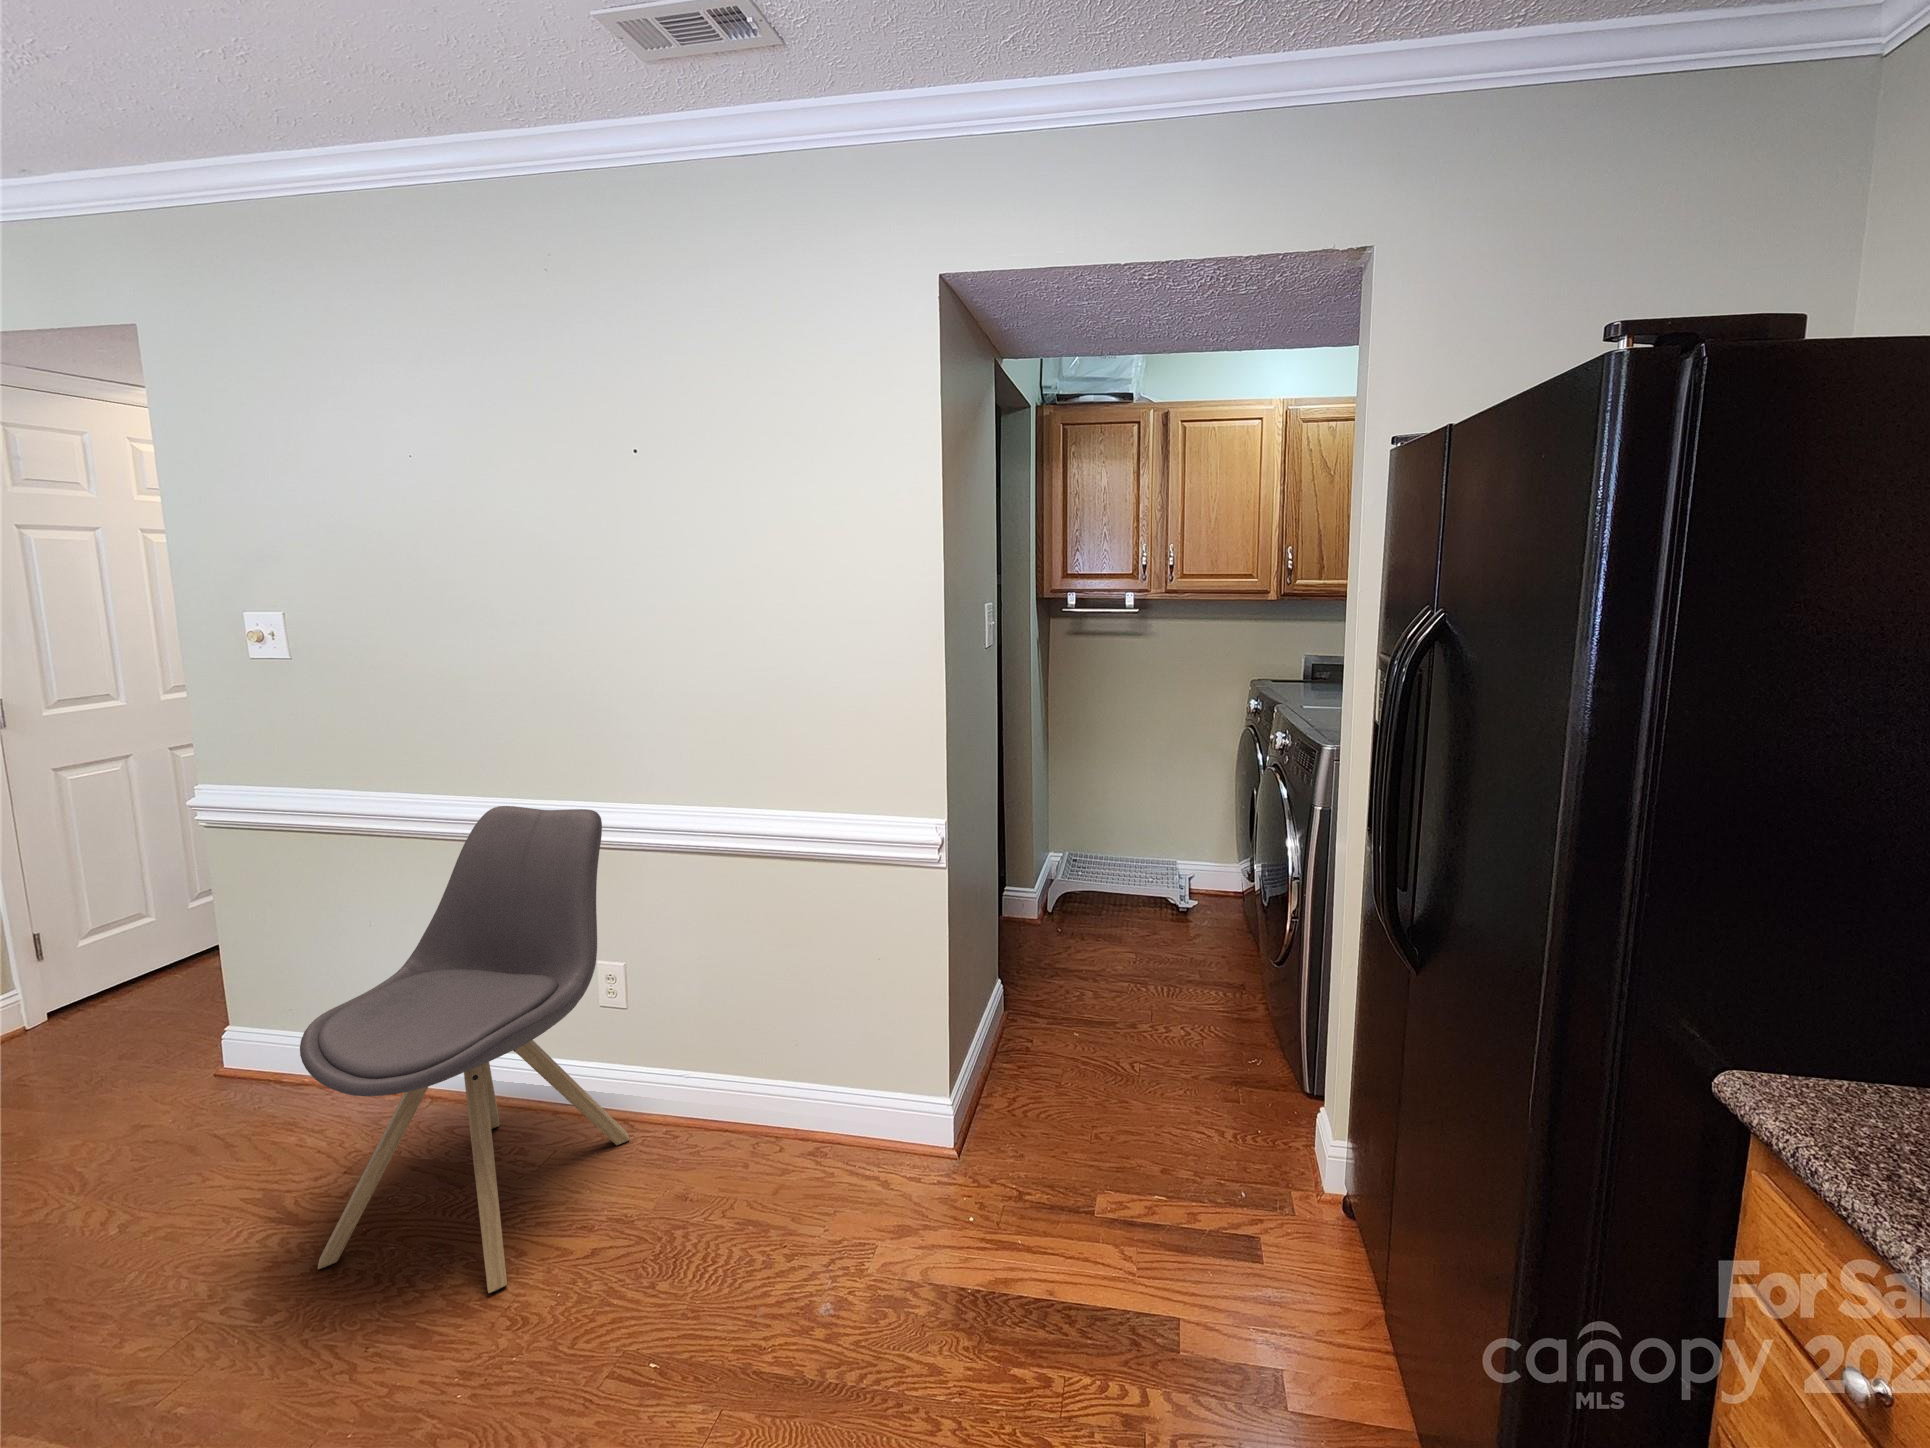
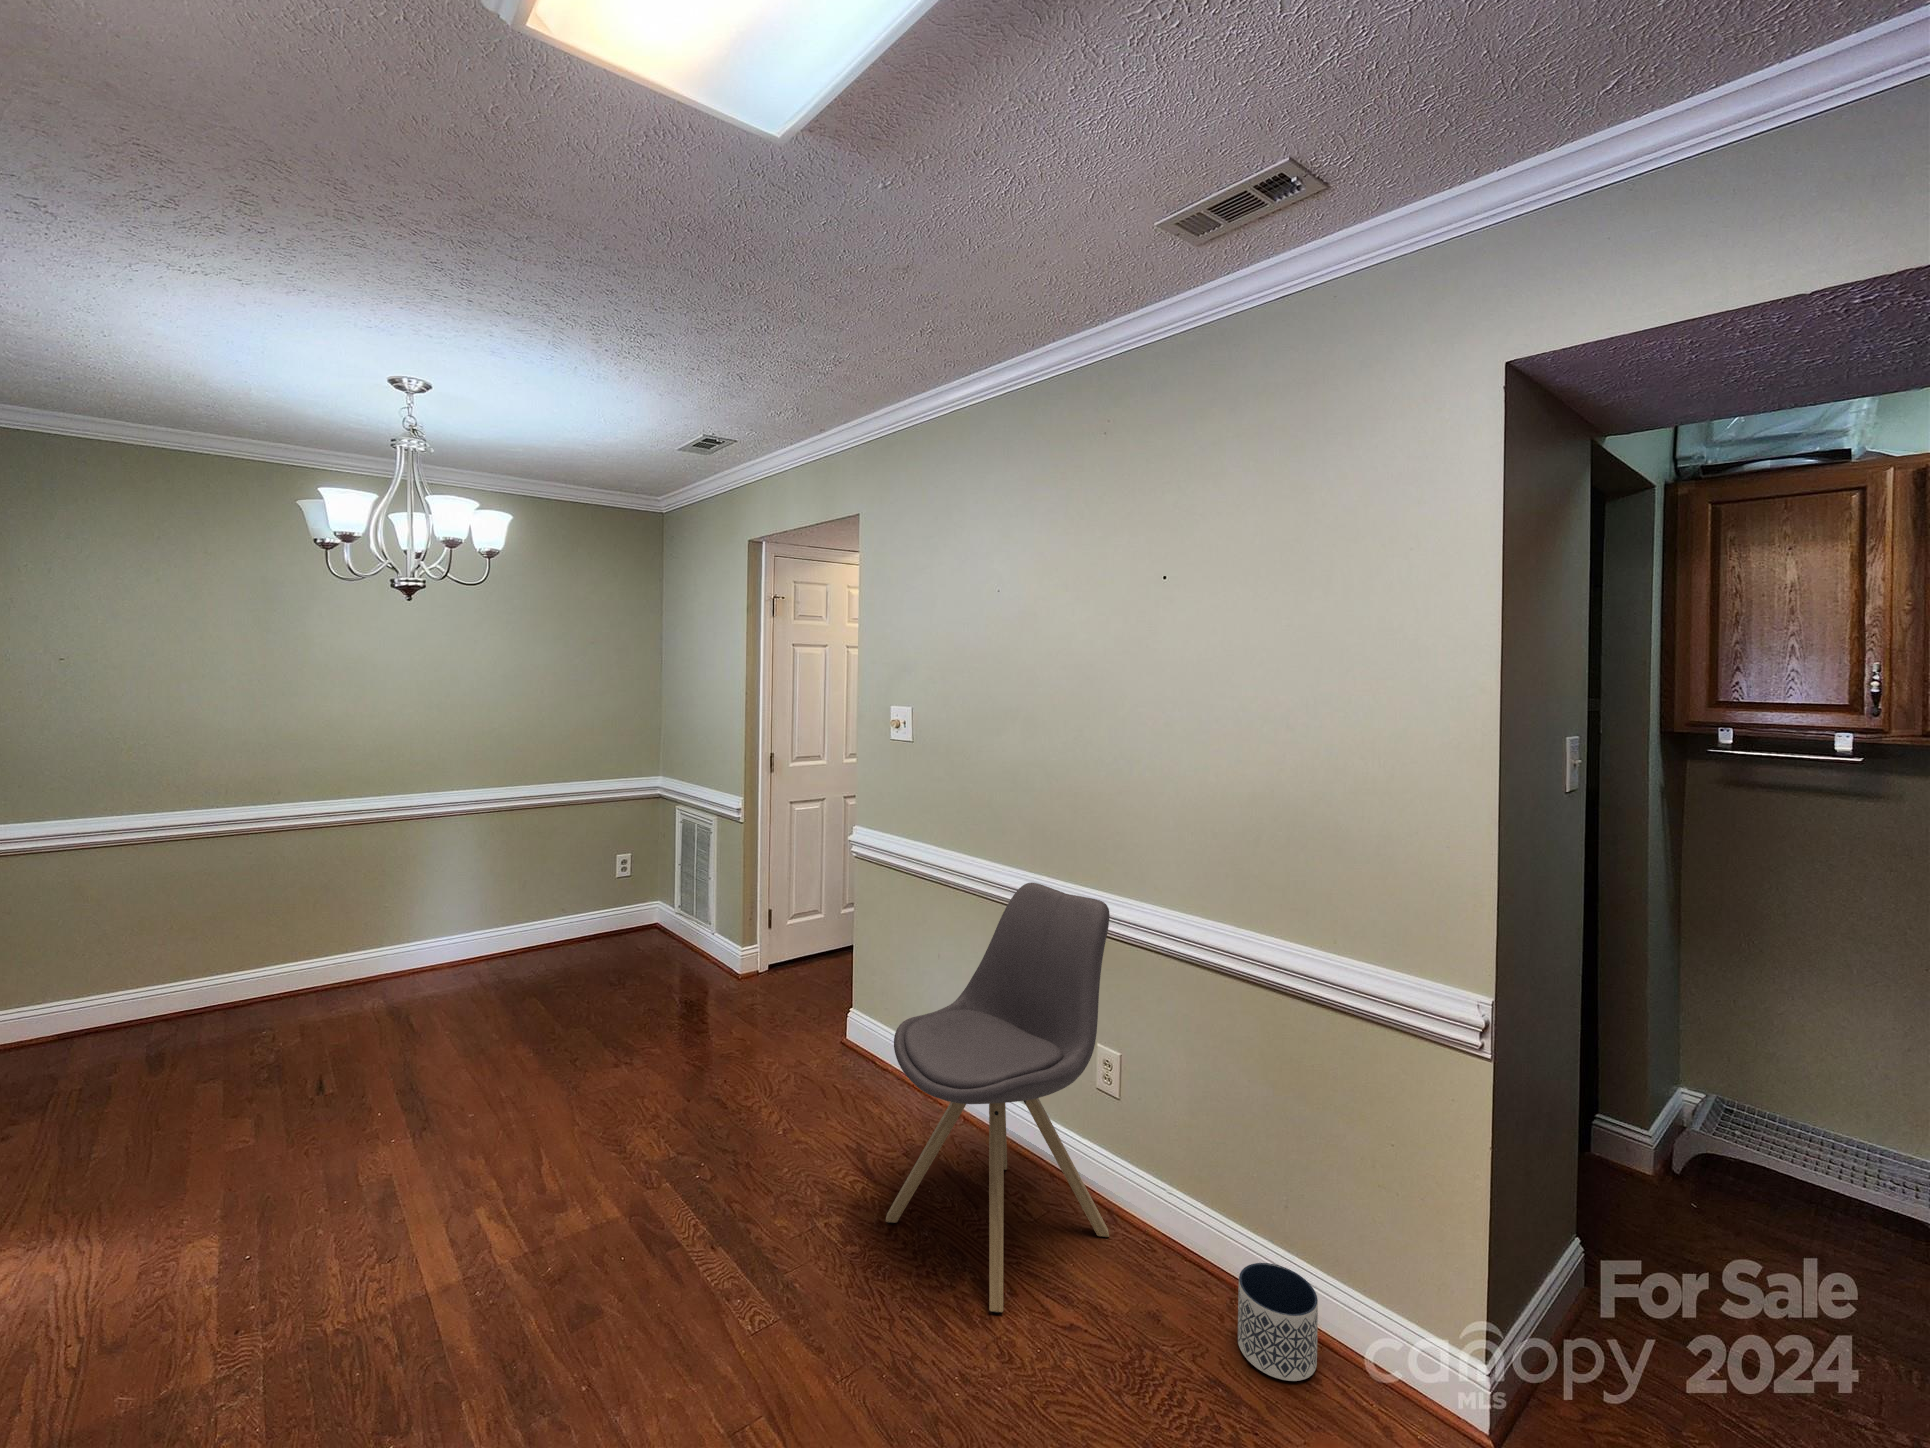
planter: none [761,1089,830,1187] -> present [1238,1263,1318,1381]

